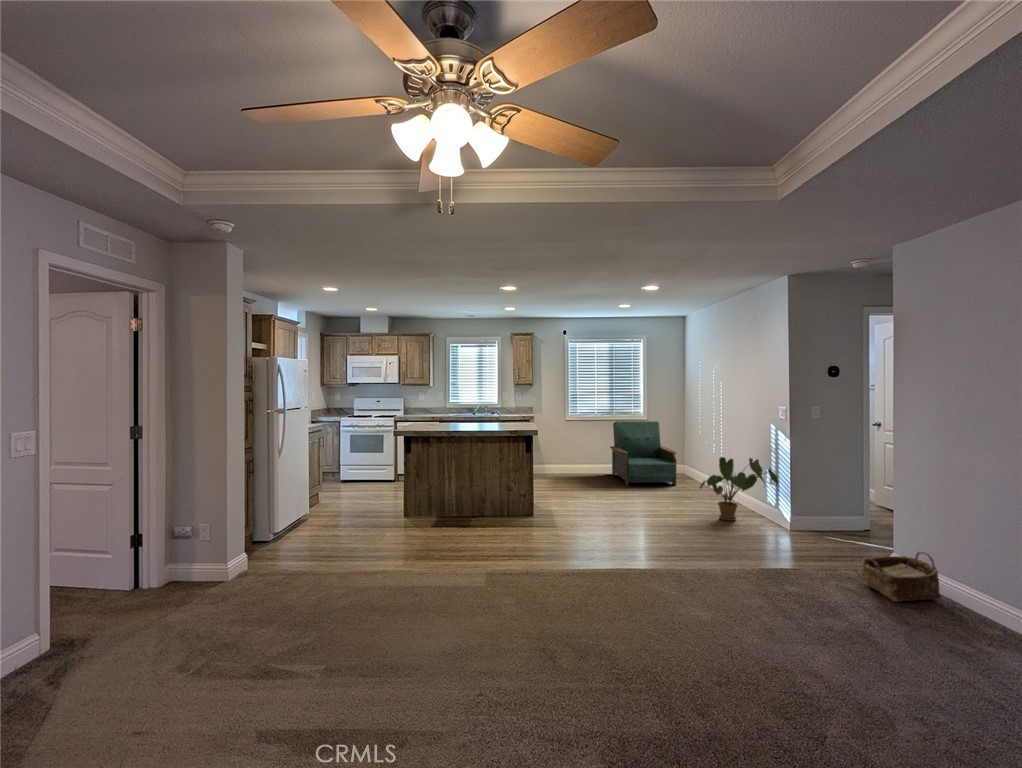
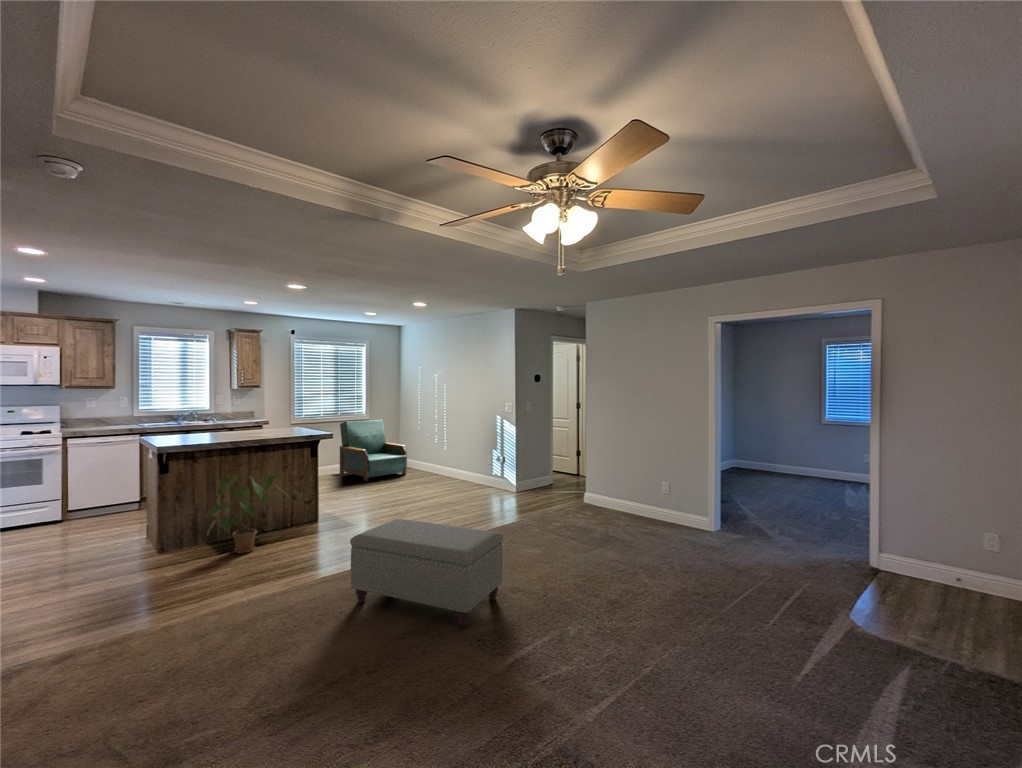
house plant: present [700,457,778,521] -> present [207,474,289,553]
ottoman: none [444,533,585,689] -> present [350,519,503,627]
woven basket: present [862,552,940,602] -> none [579,484,615,516]

